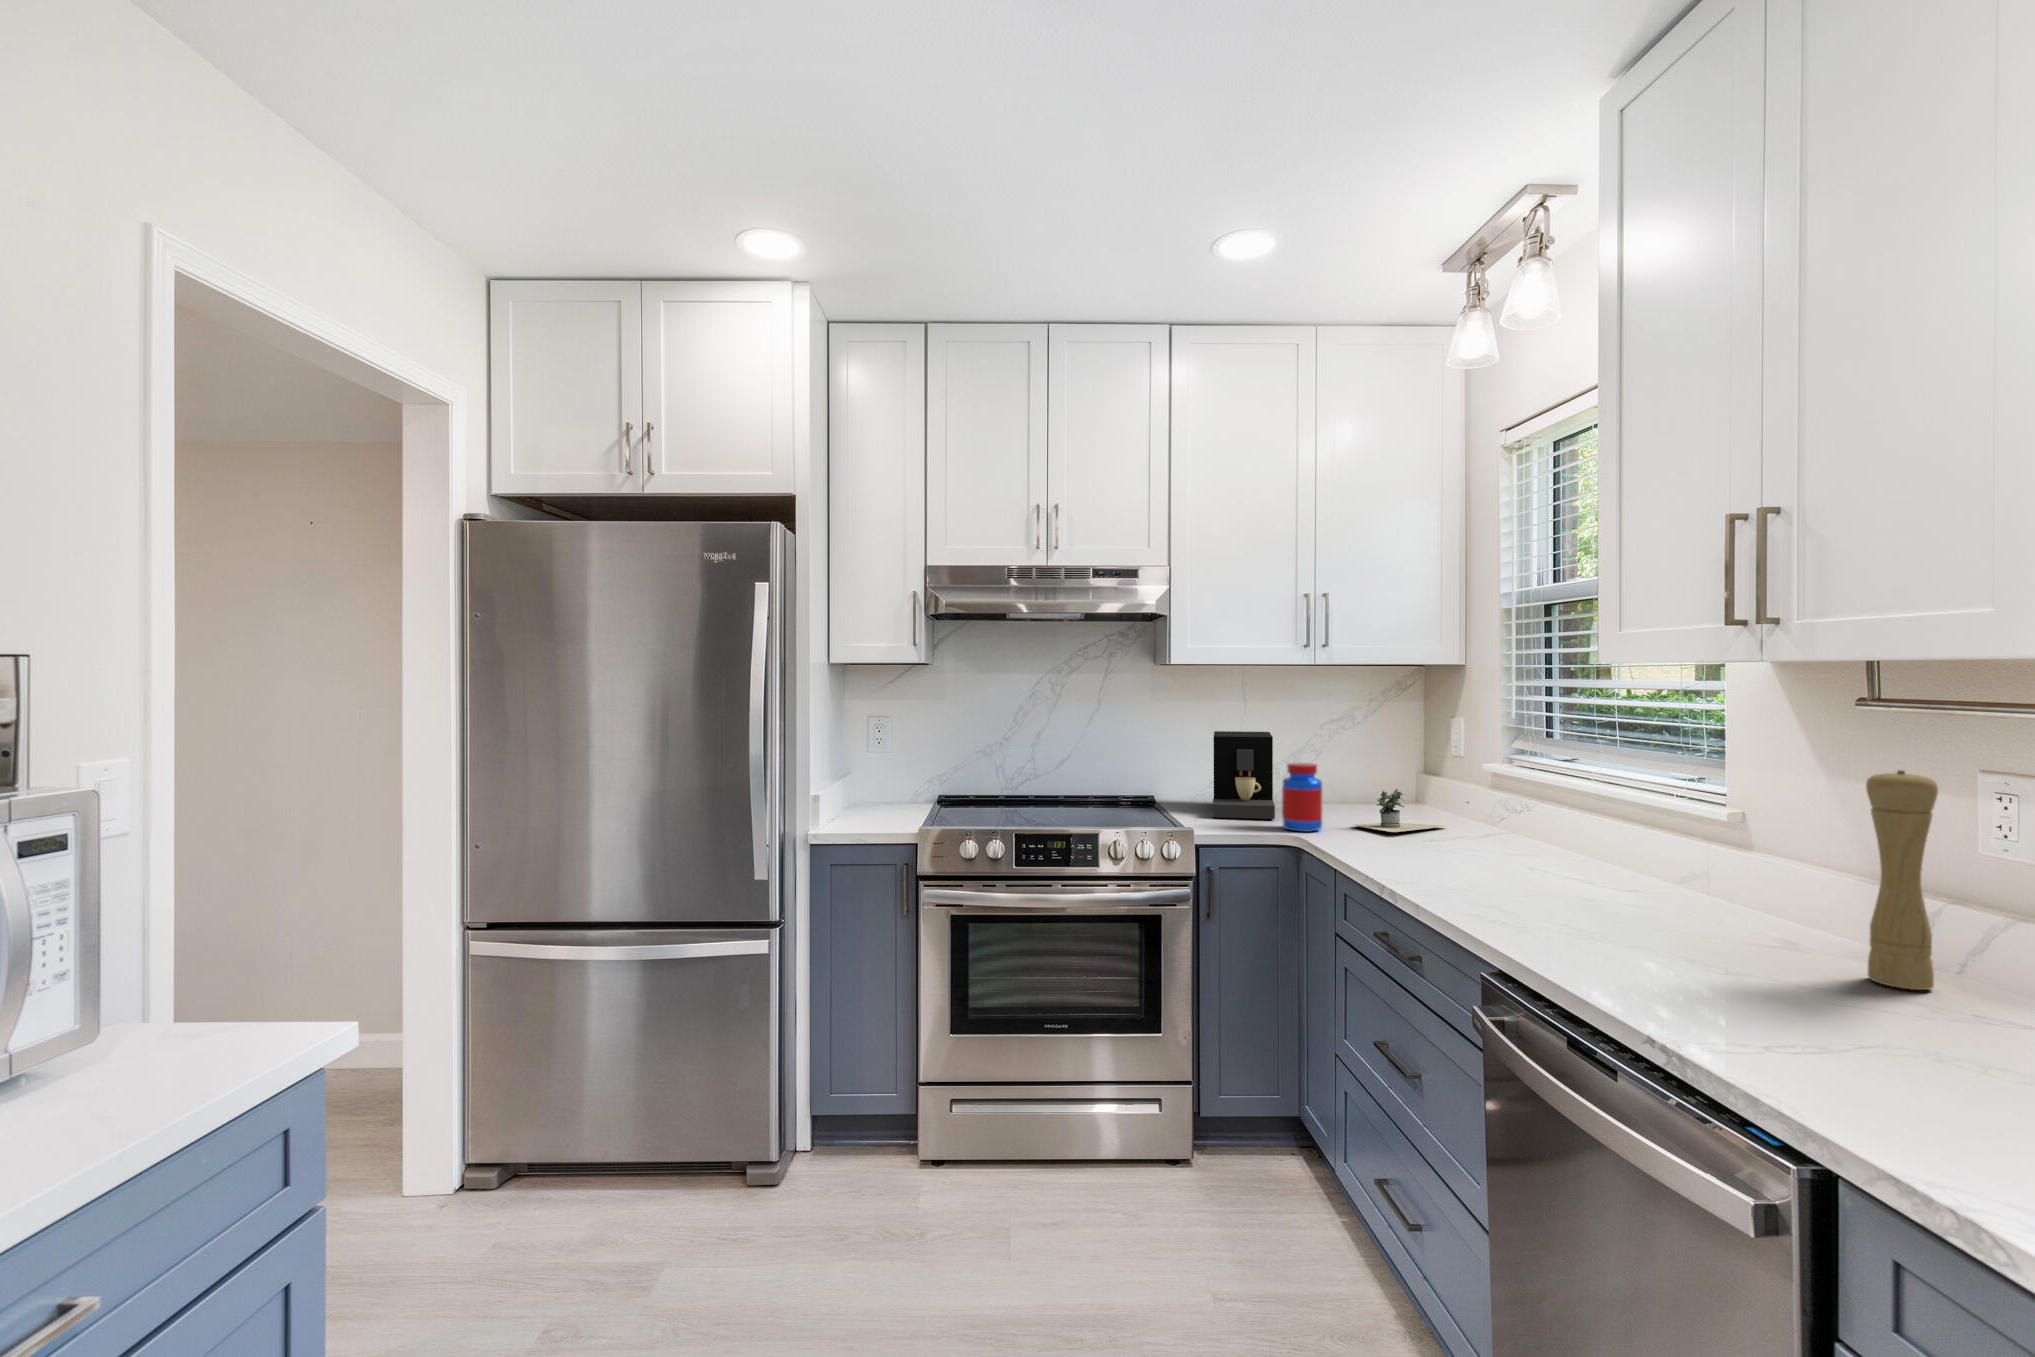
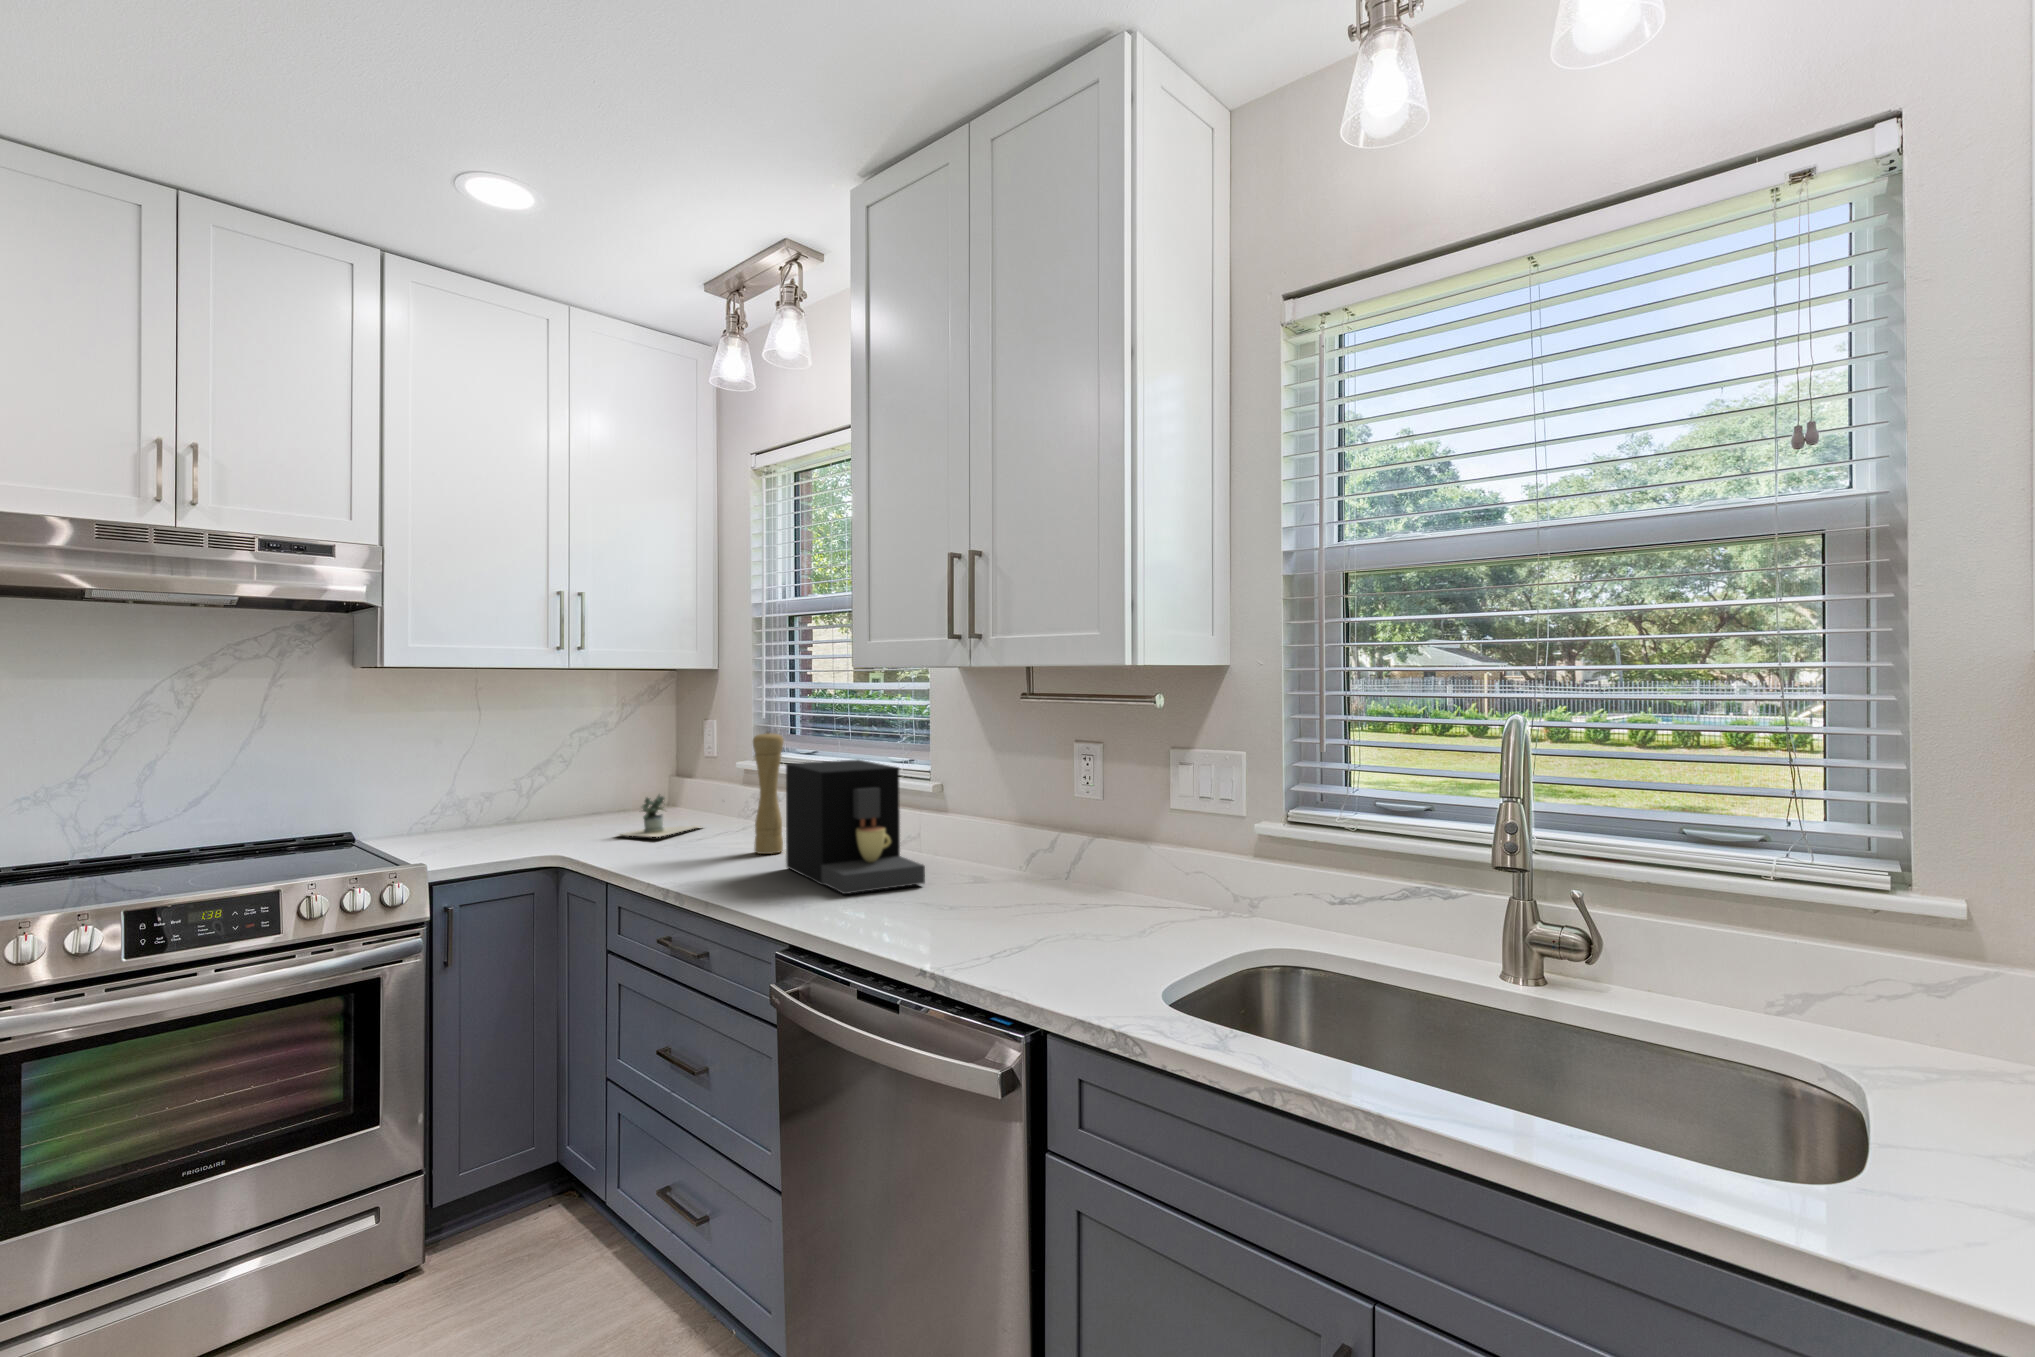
coffee maker: present [1213,731,1275,819] -> present [786,760,925,894]
jar: present [1282,763,1323,832] -> none [540,775,585,848]
pepper mill: present [1866,770,1938,990] -> present [753,732,784,854]

